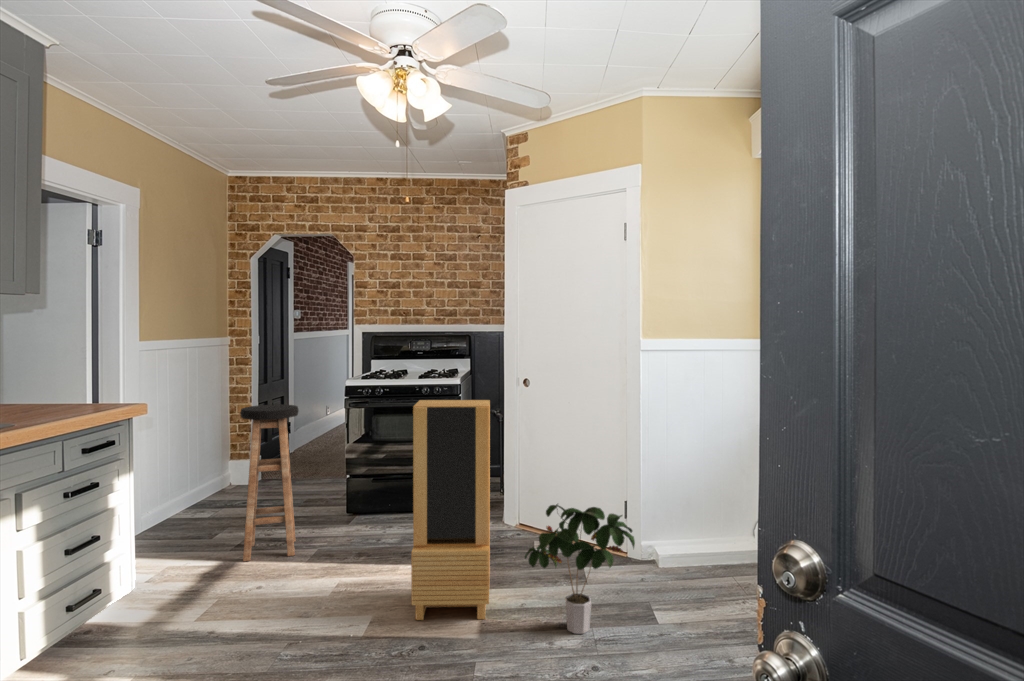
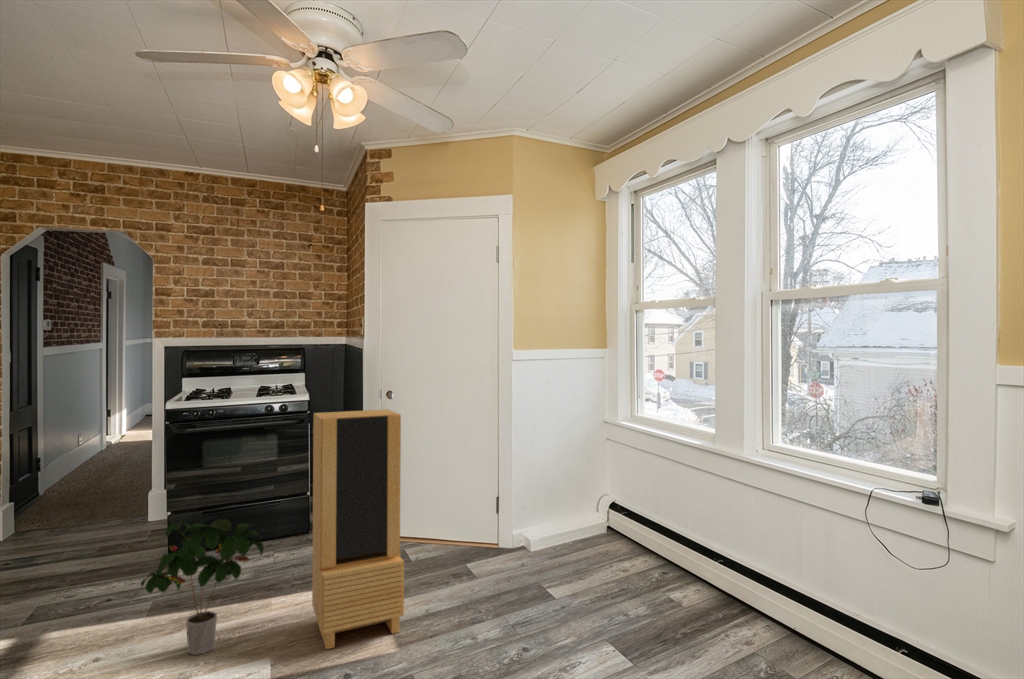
bar stool: present [240,404,299,561] -> none [42,431,126,634]
potted plant: present [525,504,635,634] -> present [141,519,264,655]

